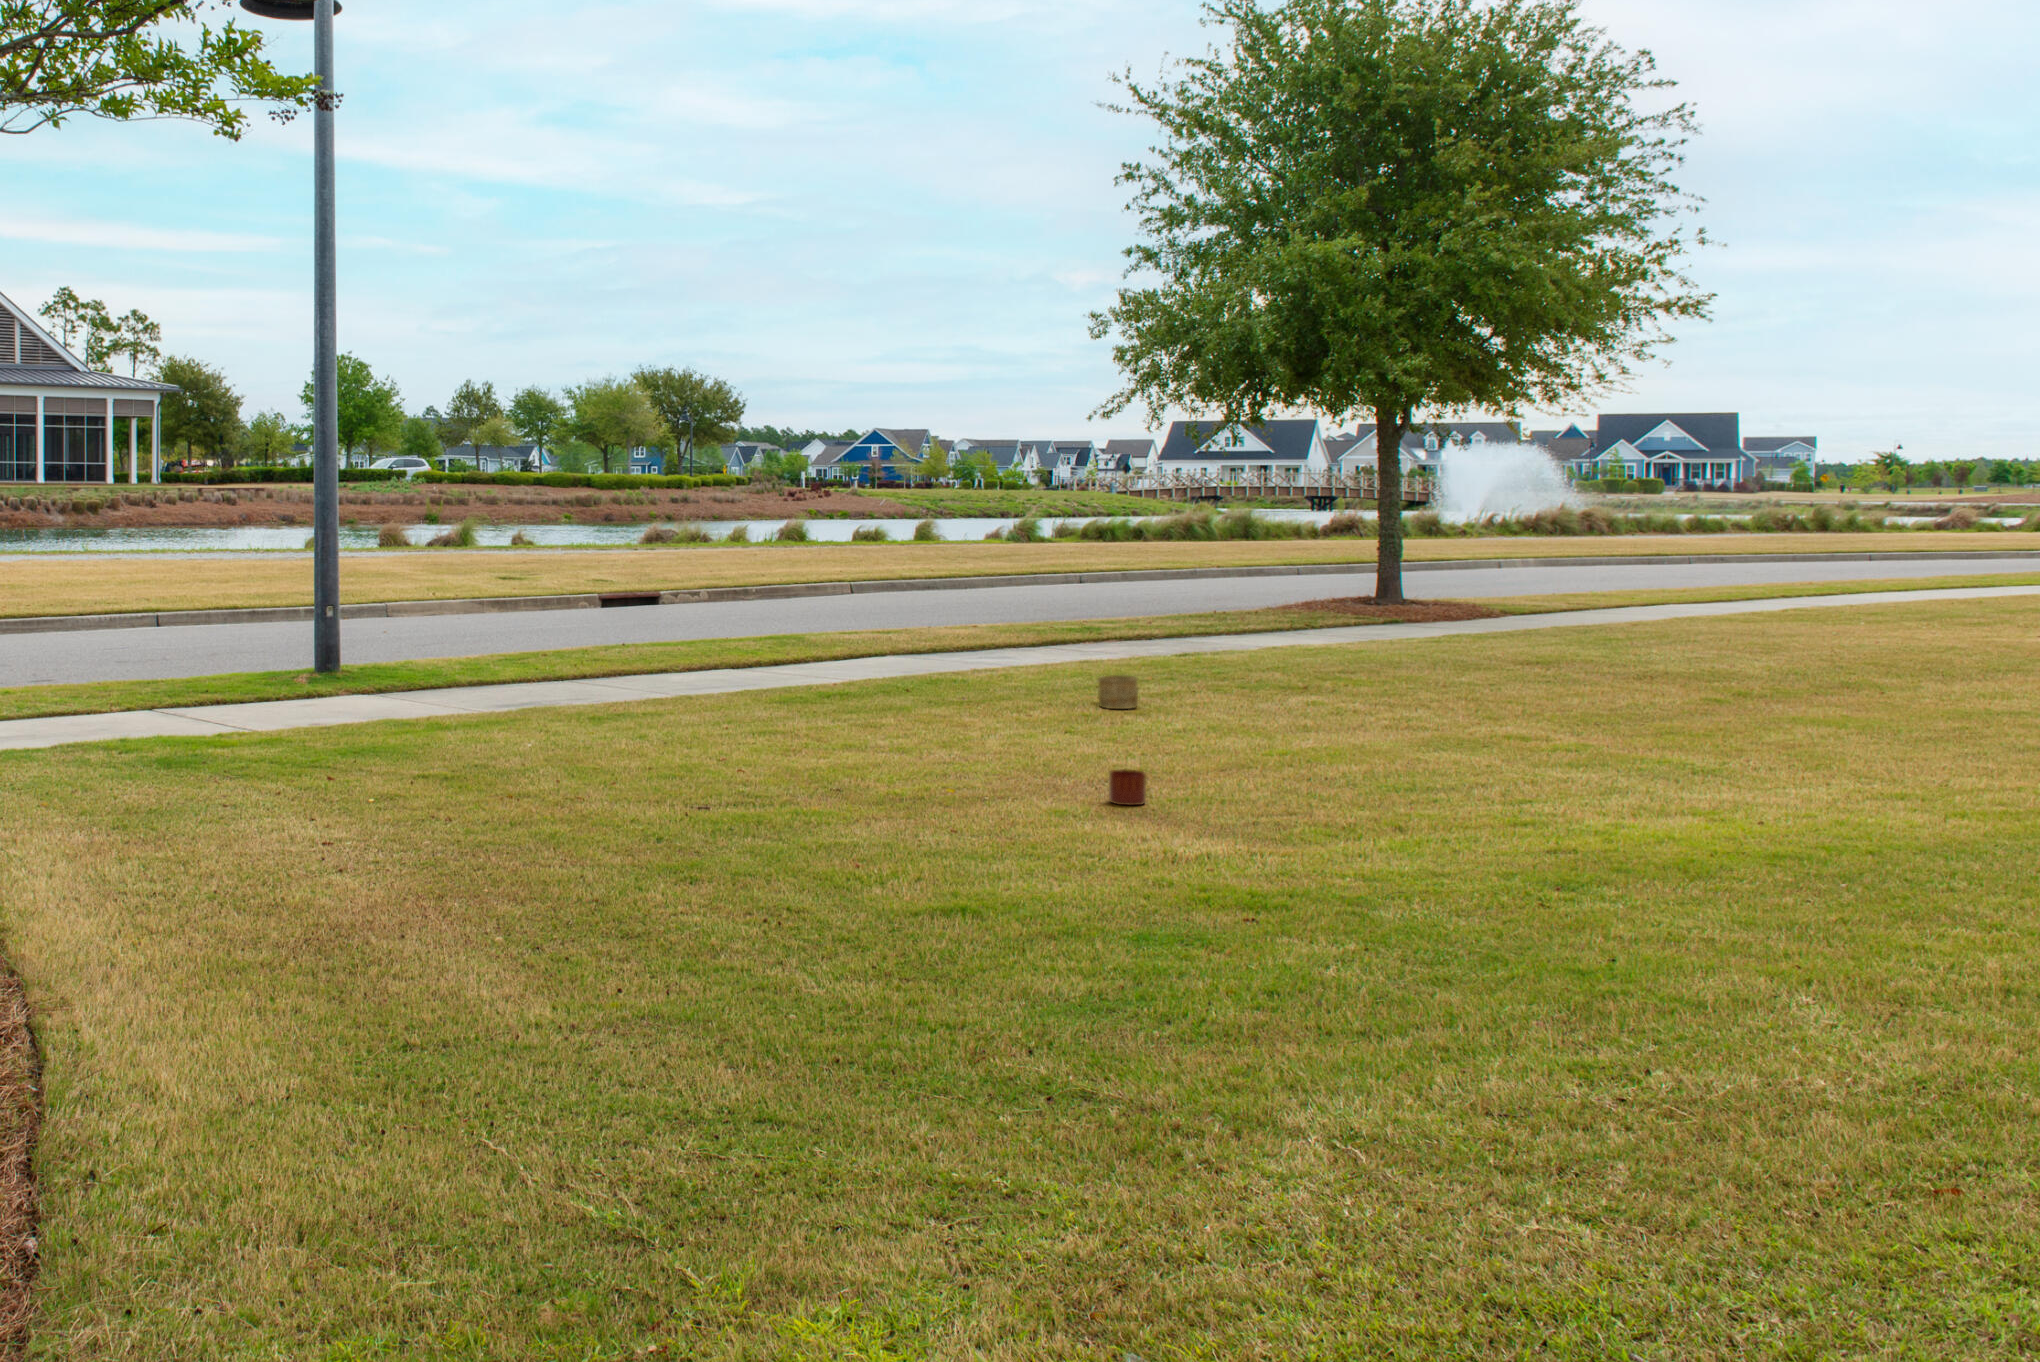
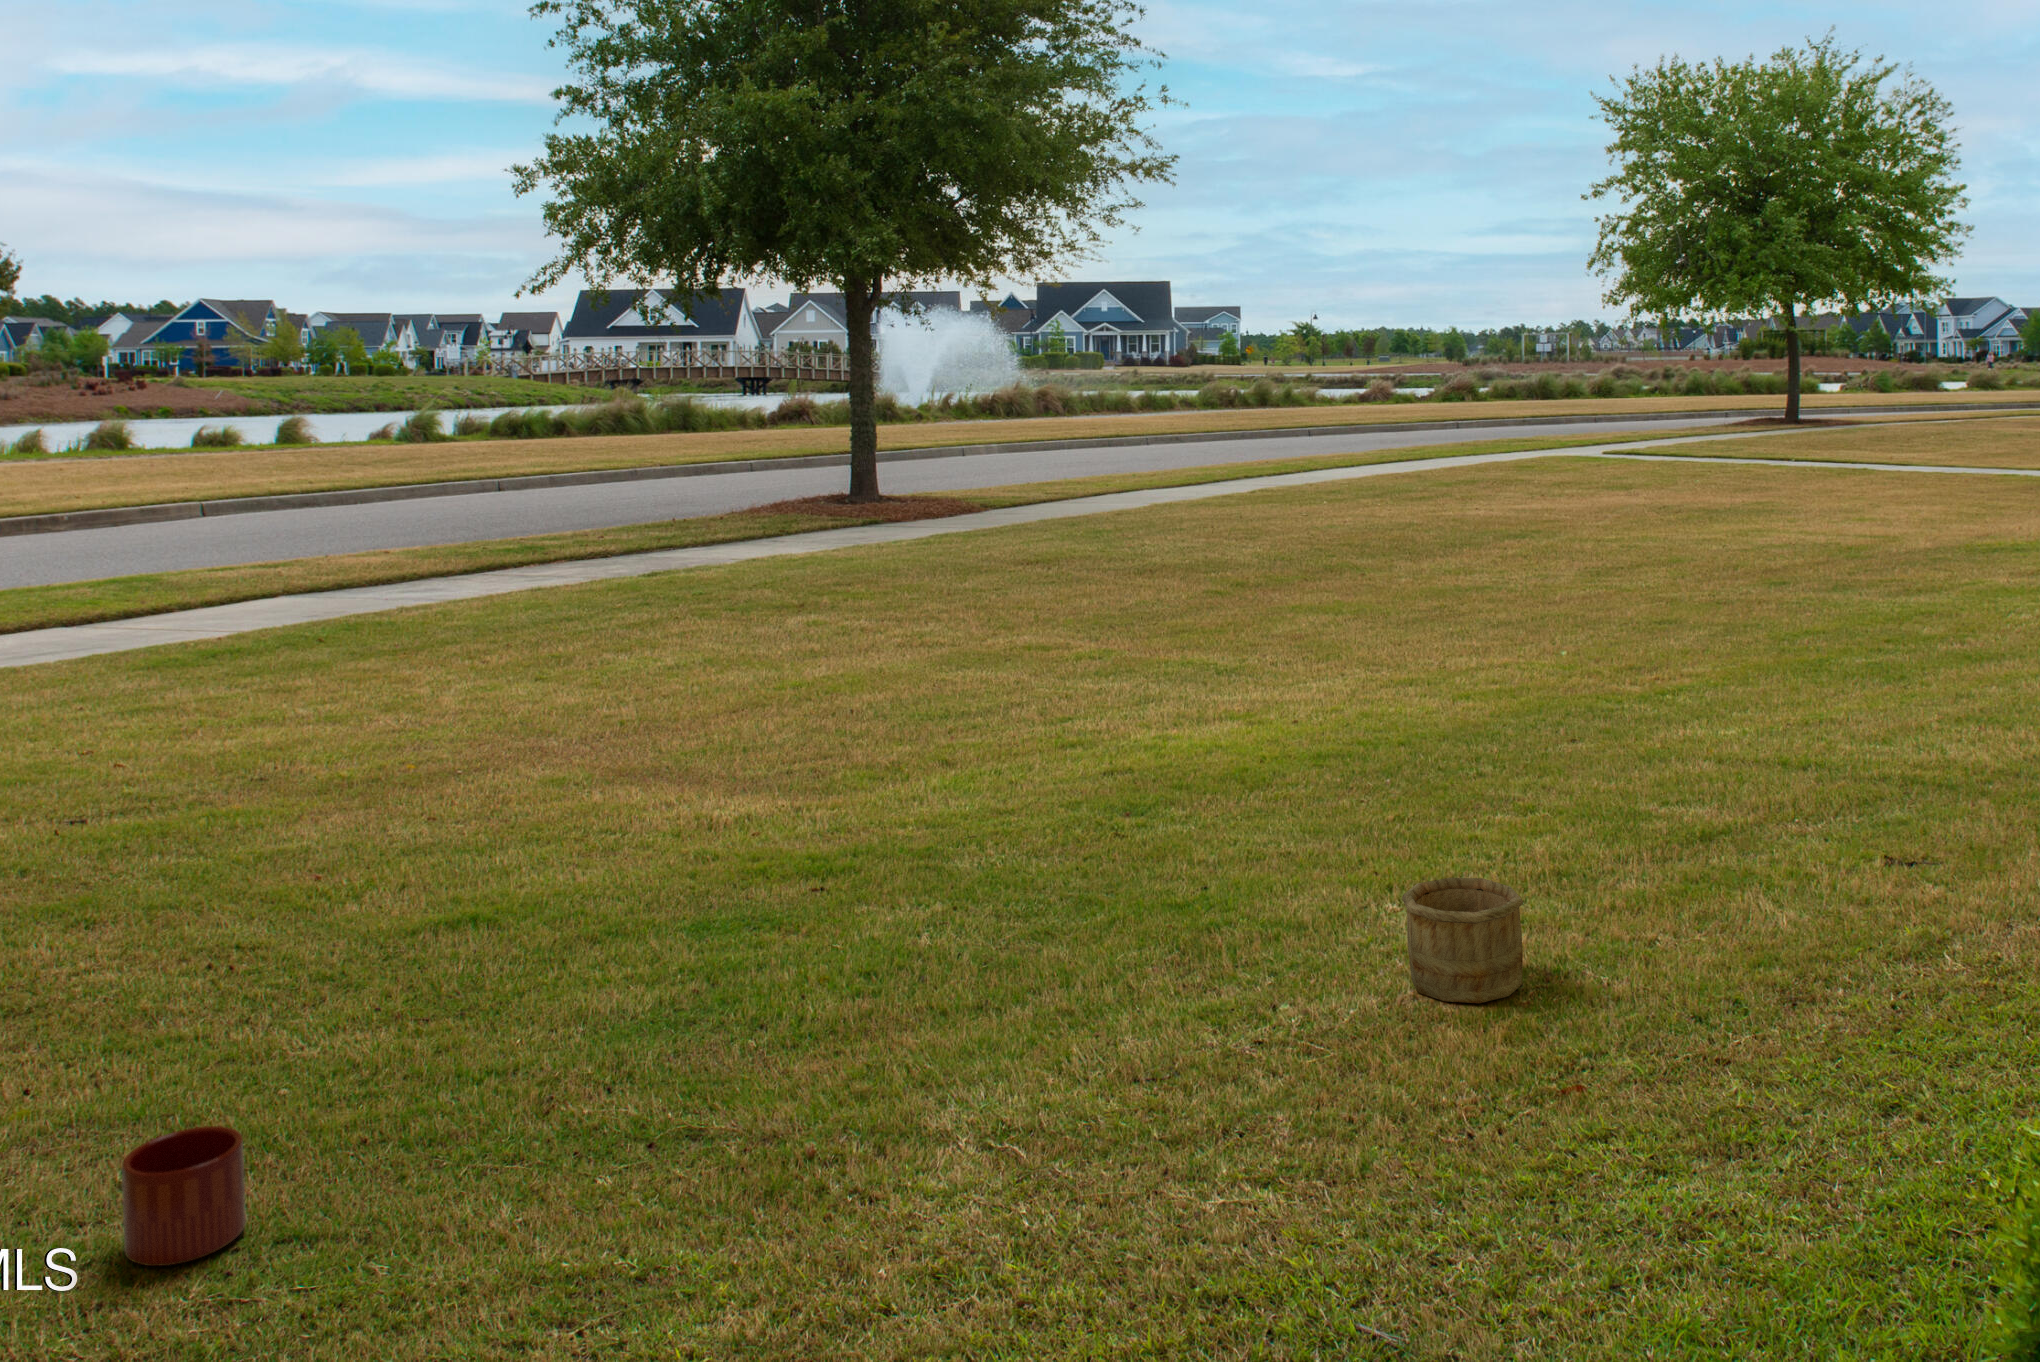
wooden bucket: present [1098,675,1138,709] -> present [1402,878,1523,1003]

